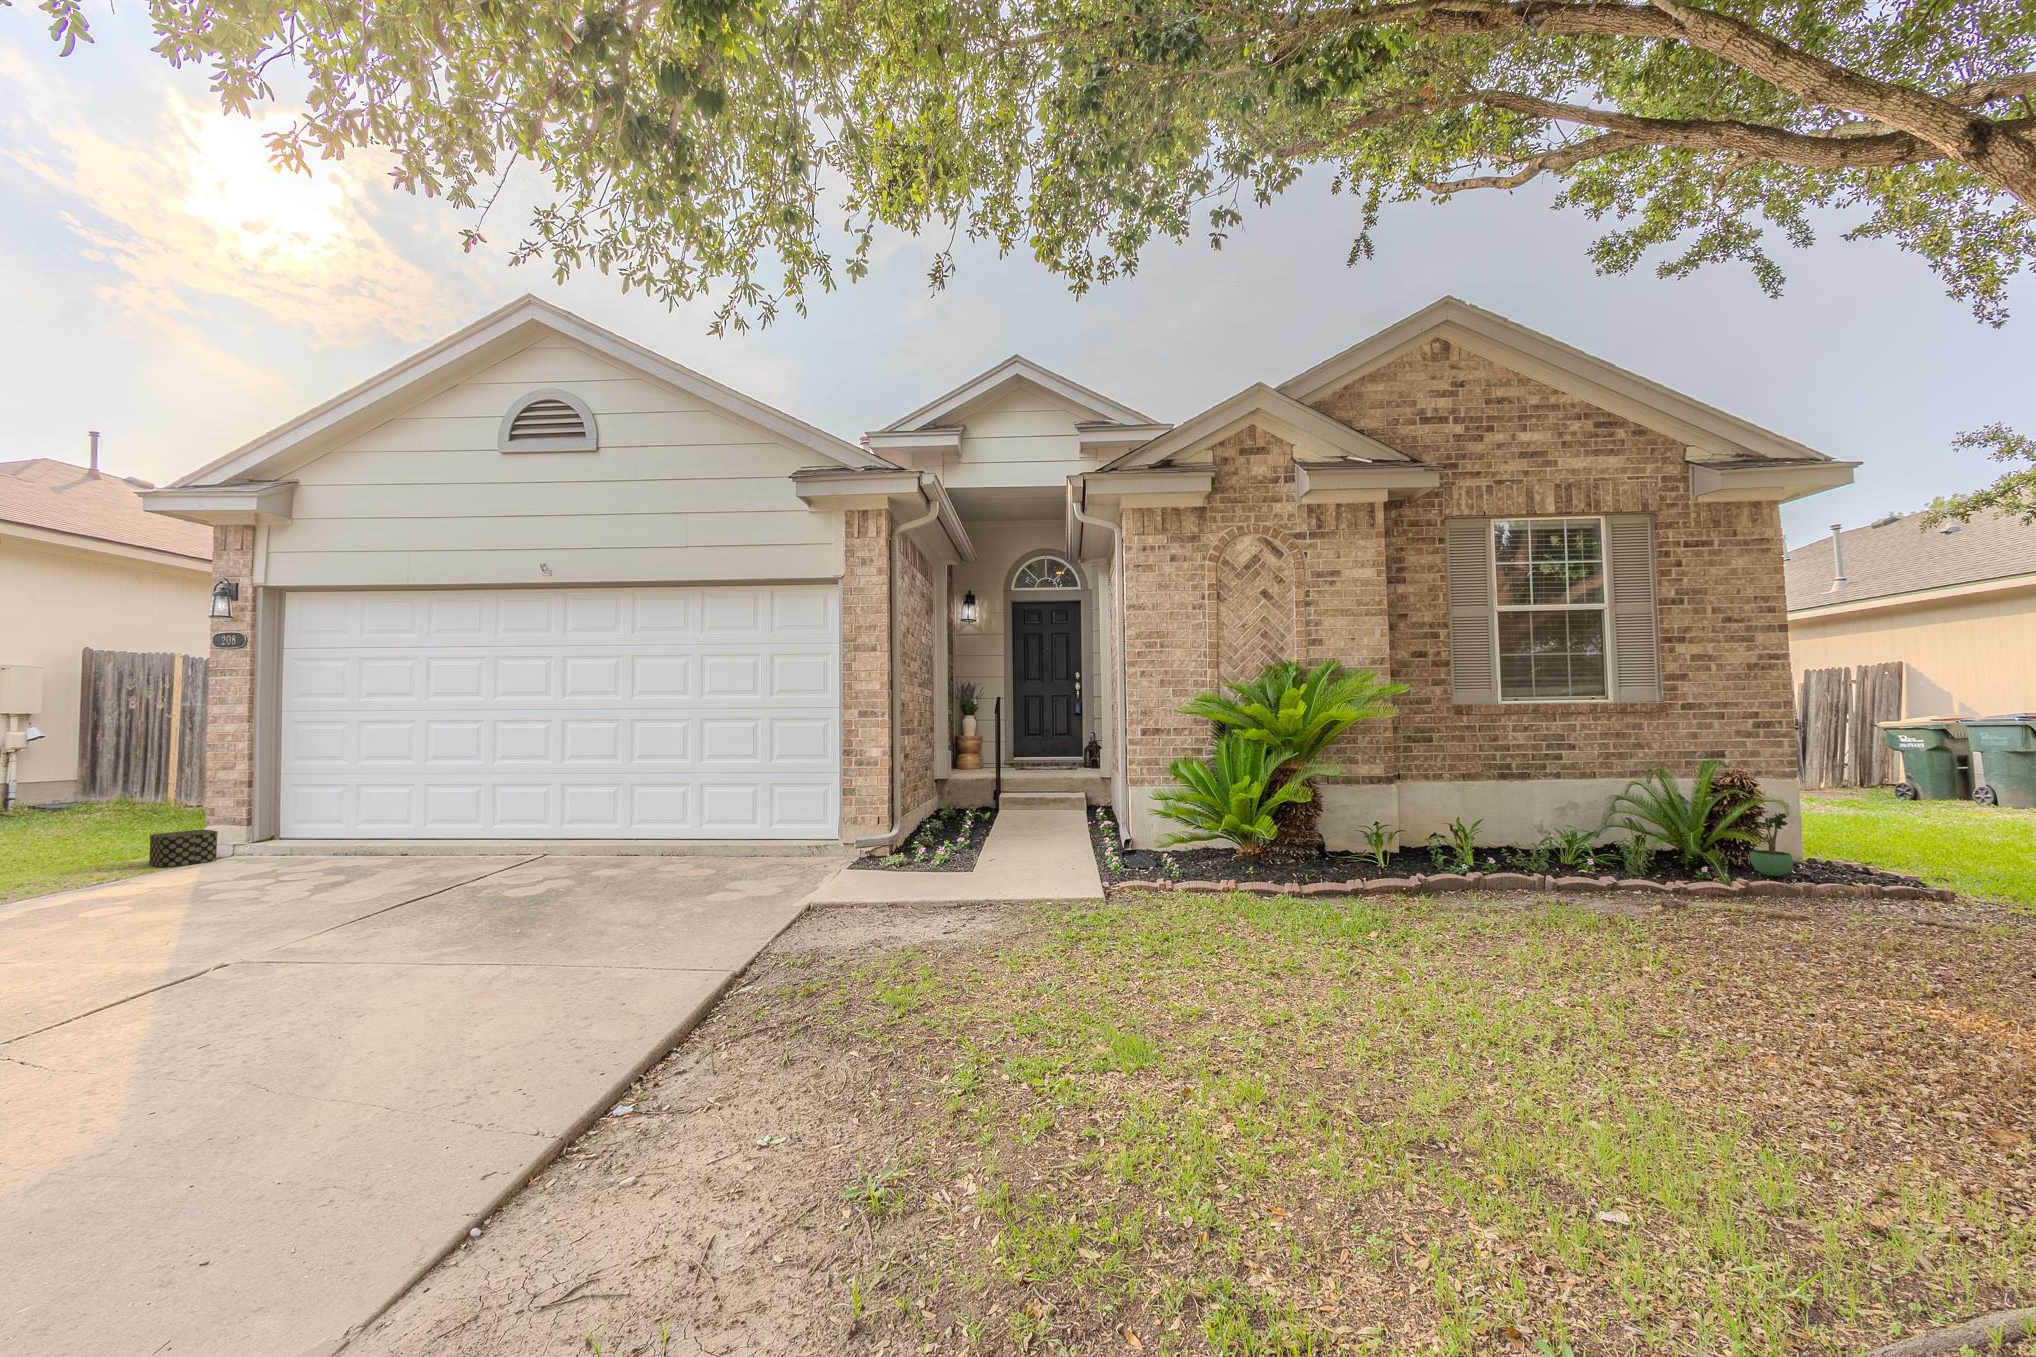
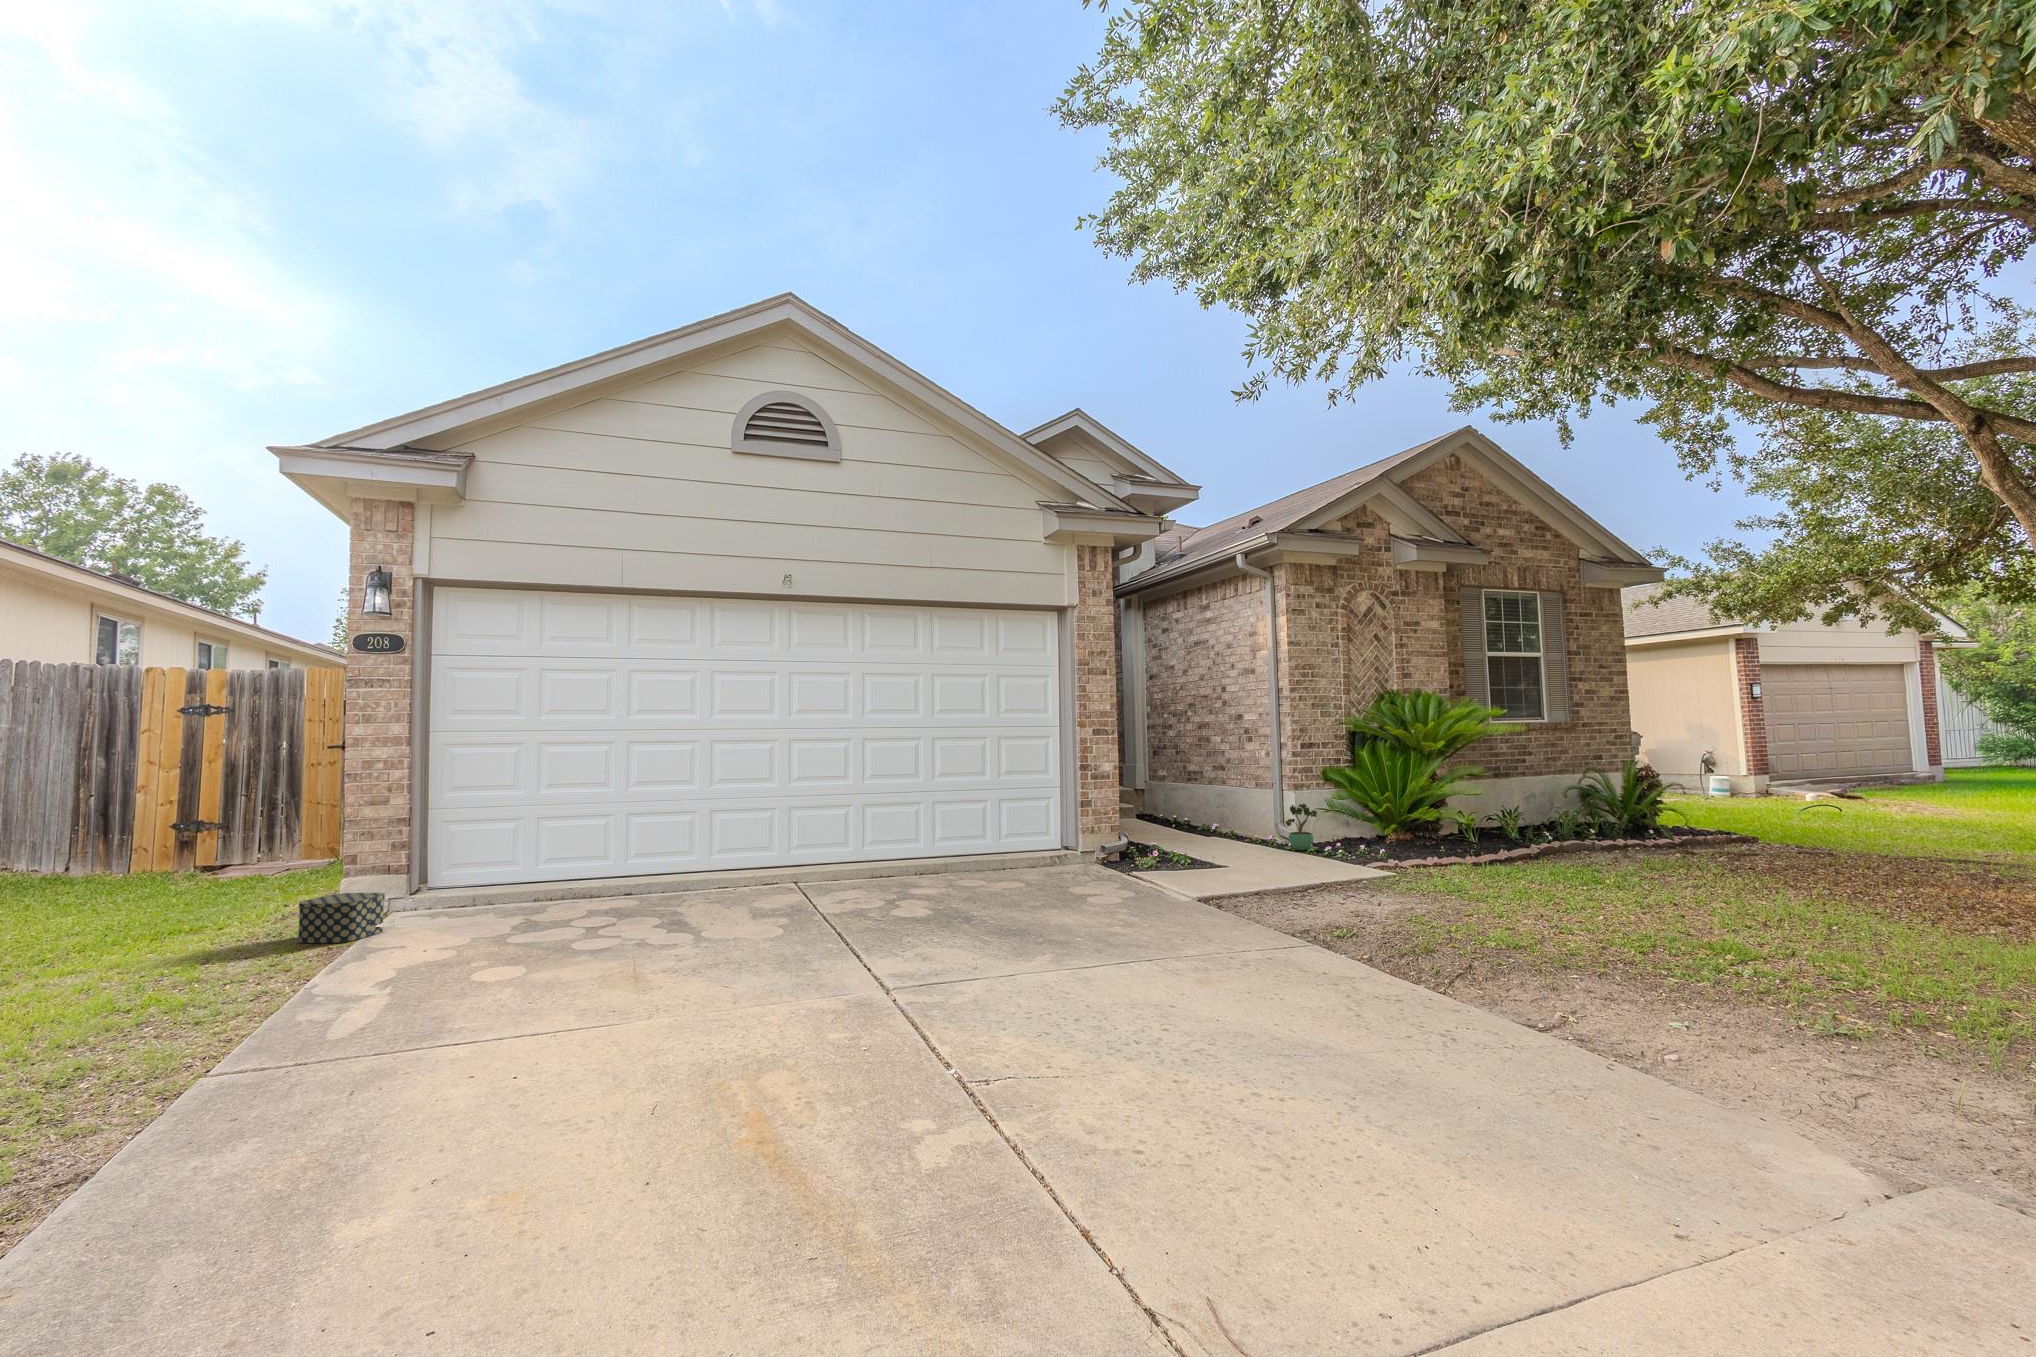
potted plant: present [1750,813,1793,876] -> present [1286,804,1317,851]

